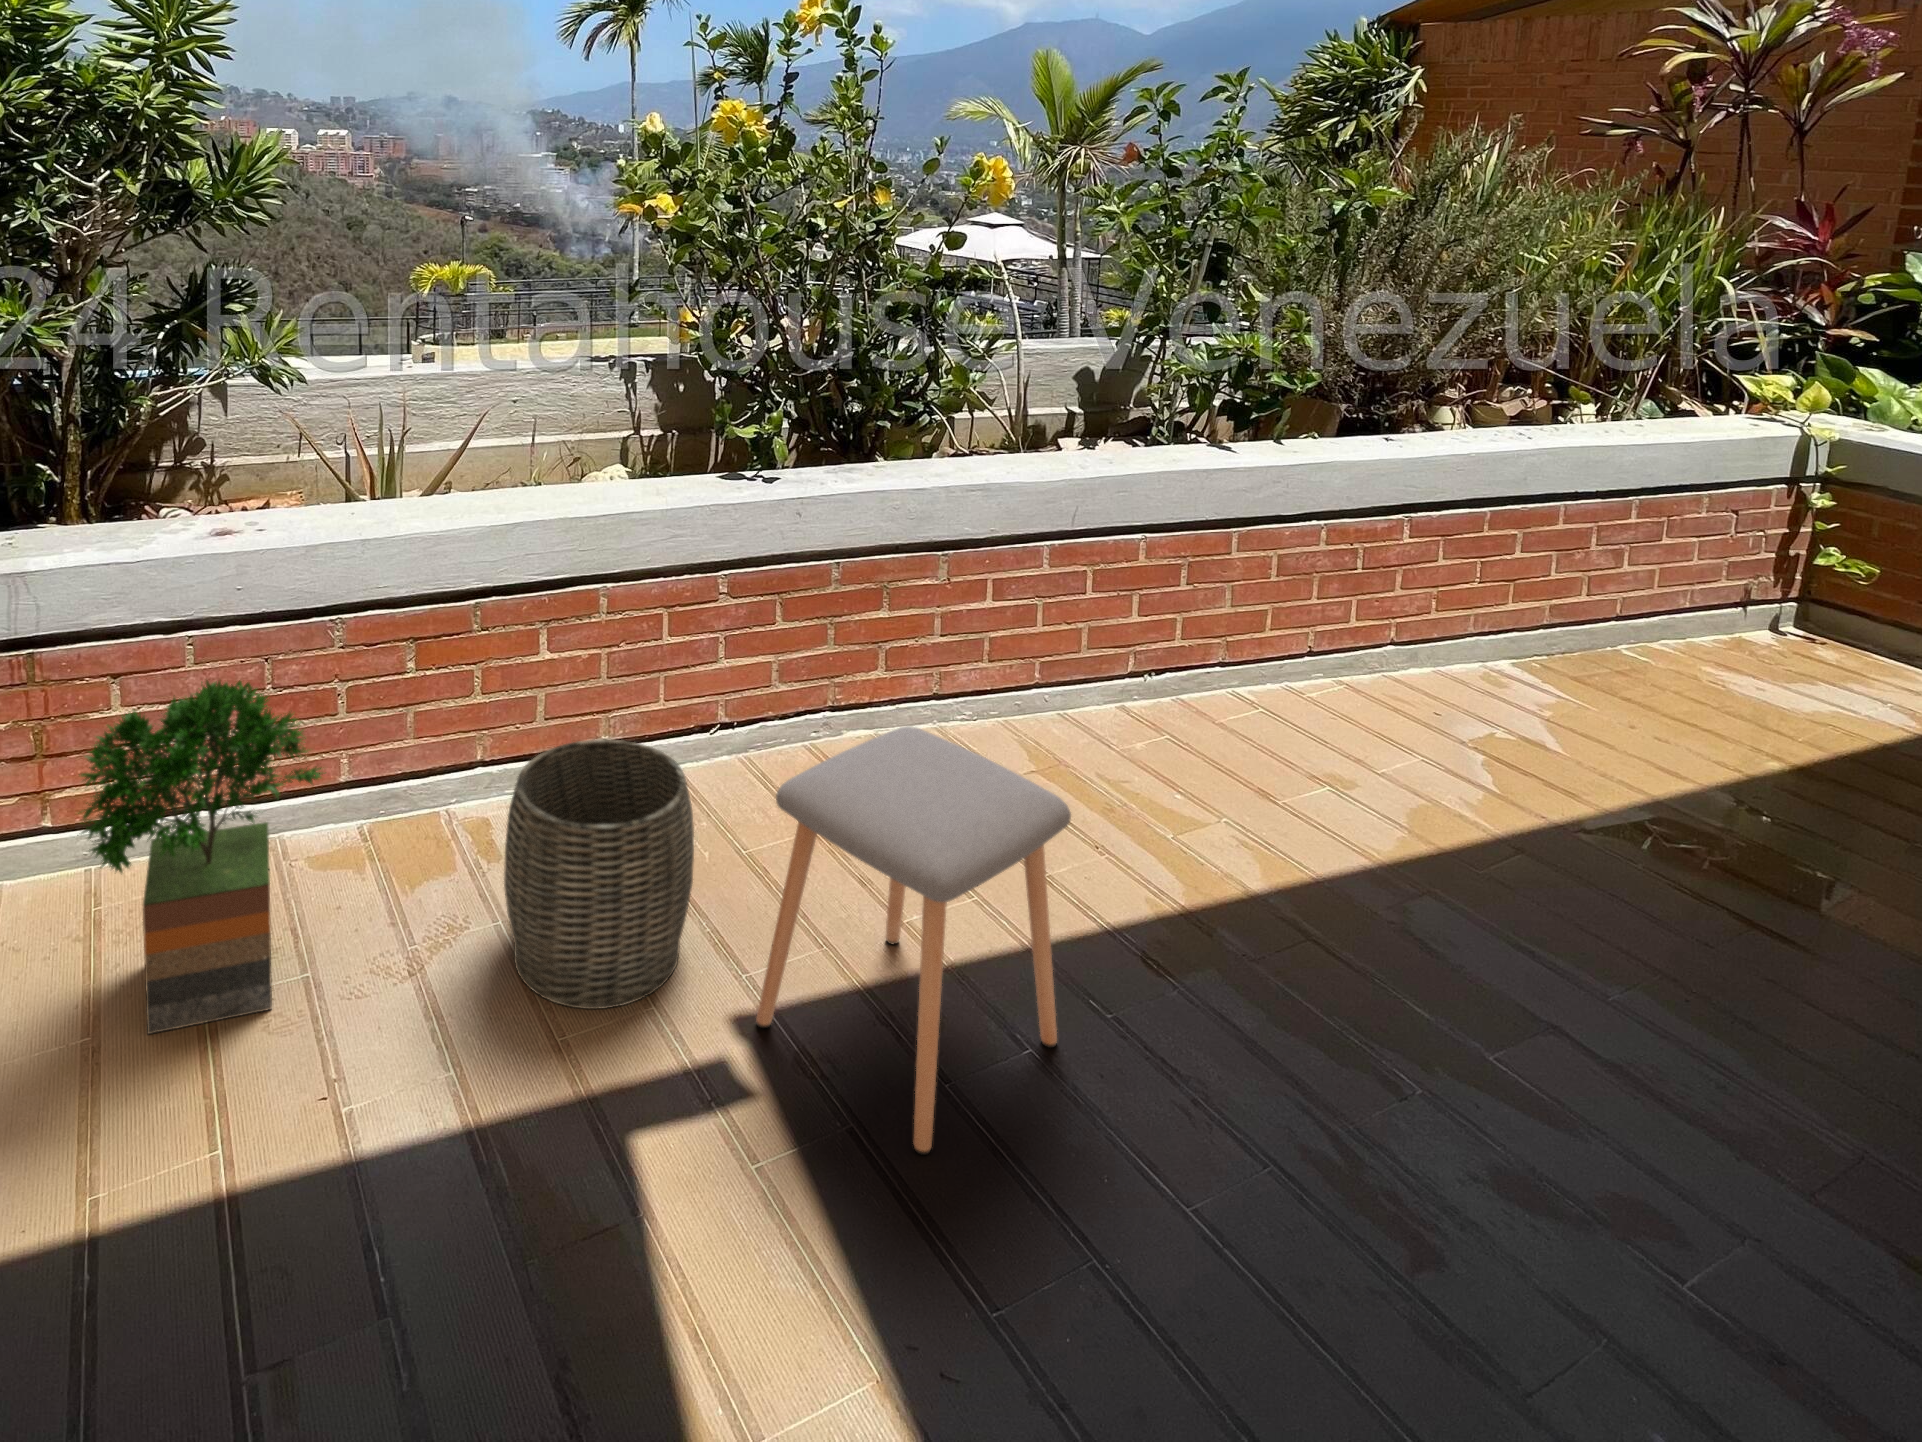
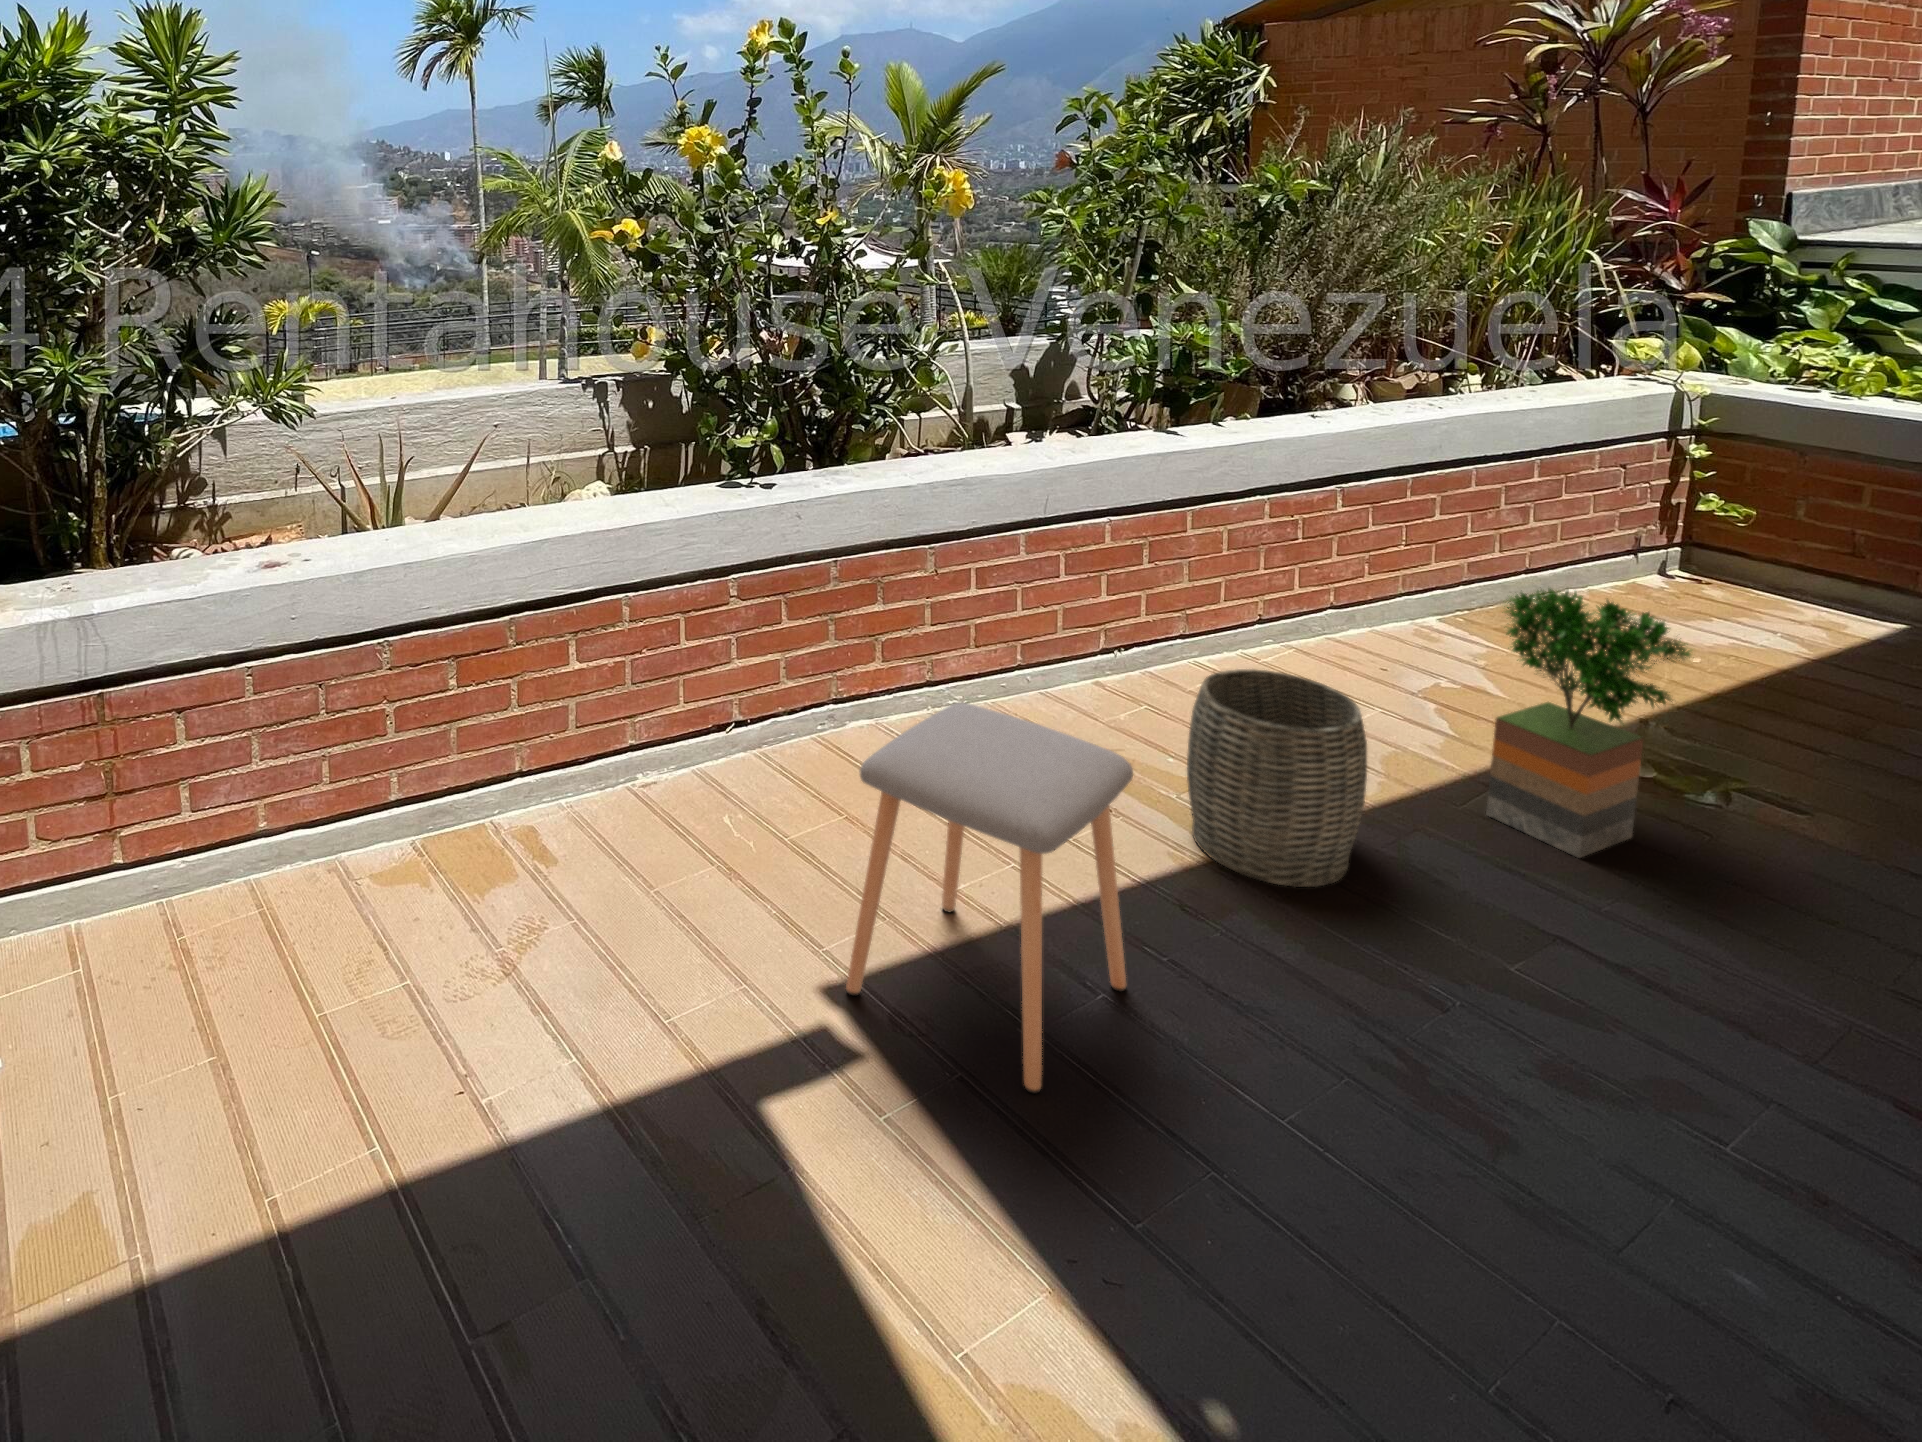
potted tree: present [77,680,324,1034] -> present [1486,589,1690,858]
woven basket: present [504,739,694,1009] -> present [1187,669,1367,887]

